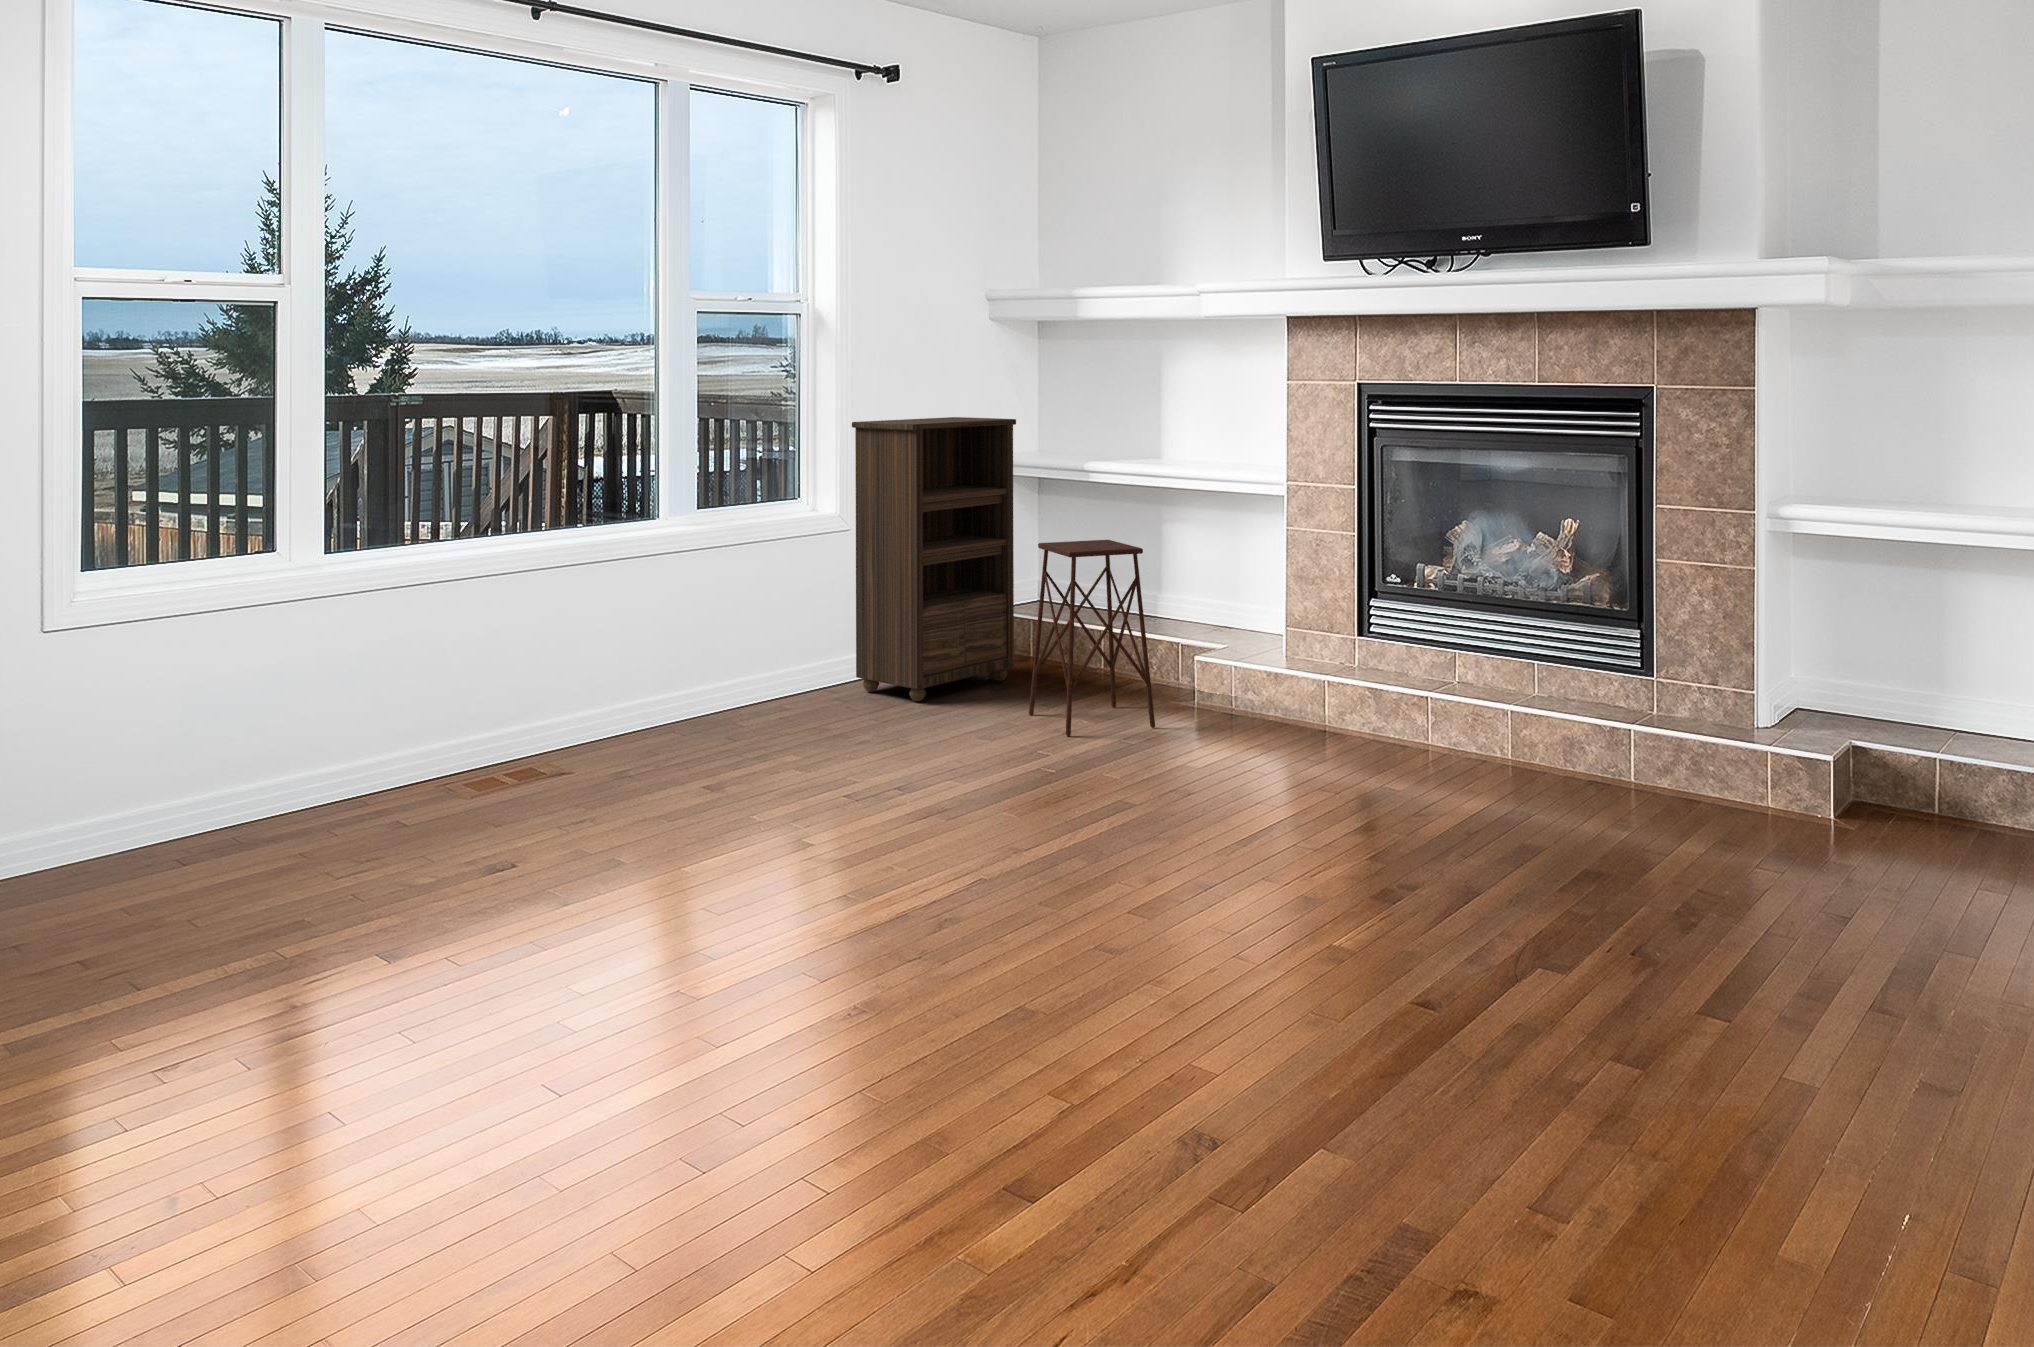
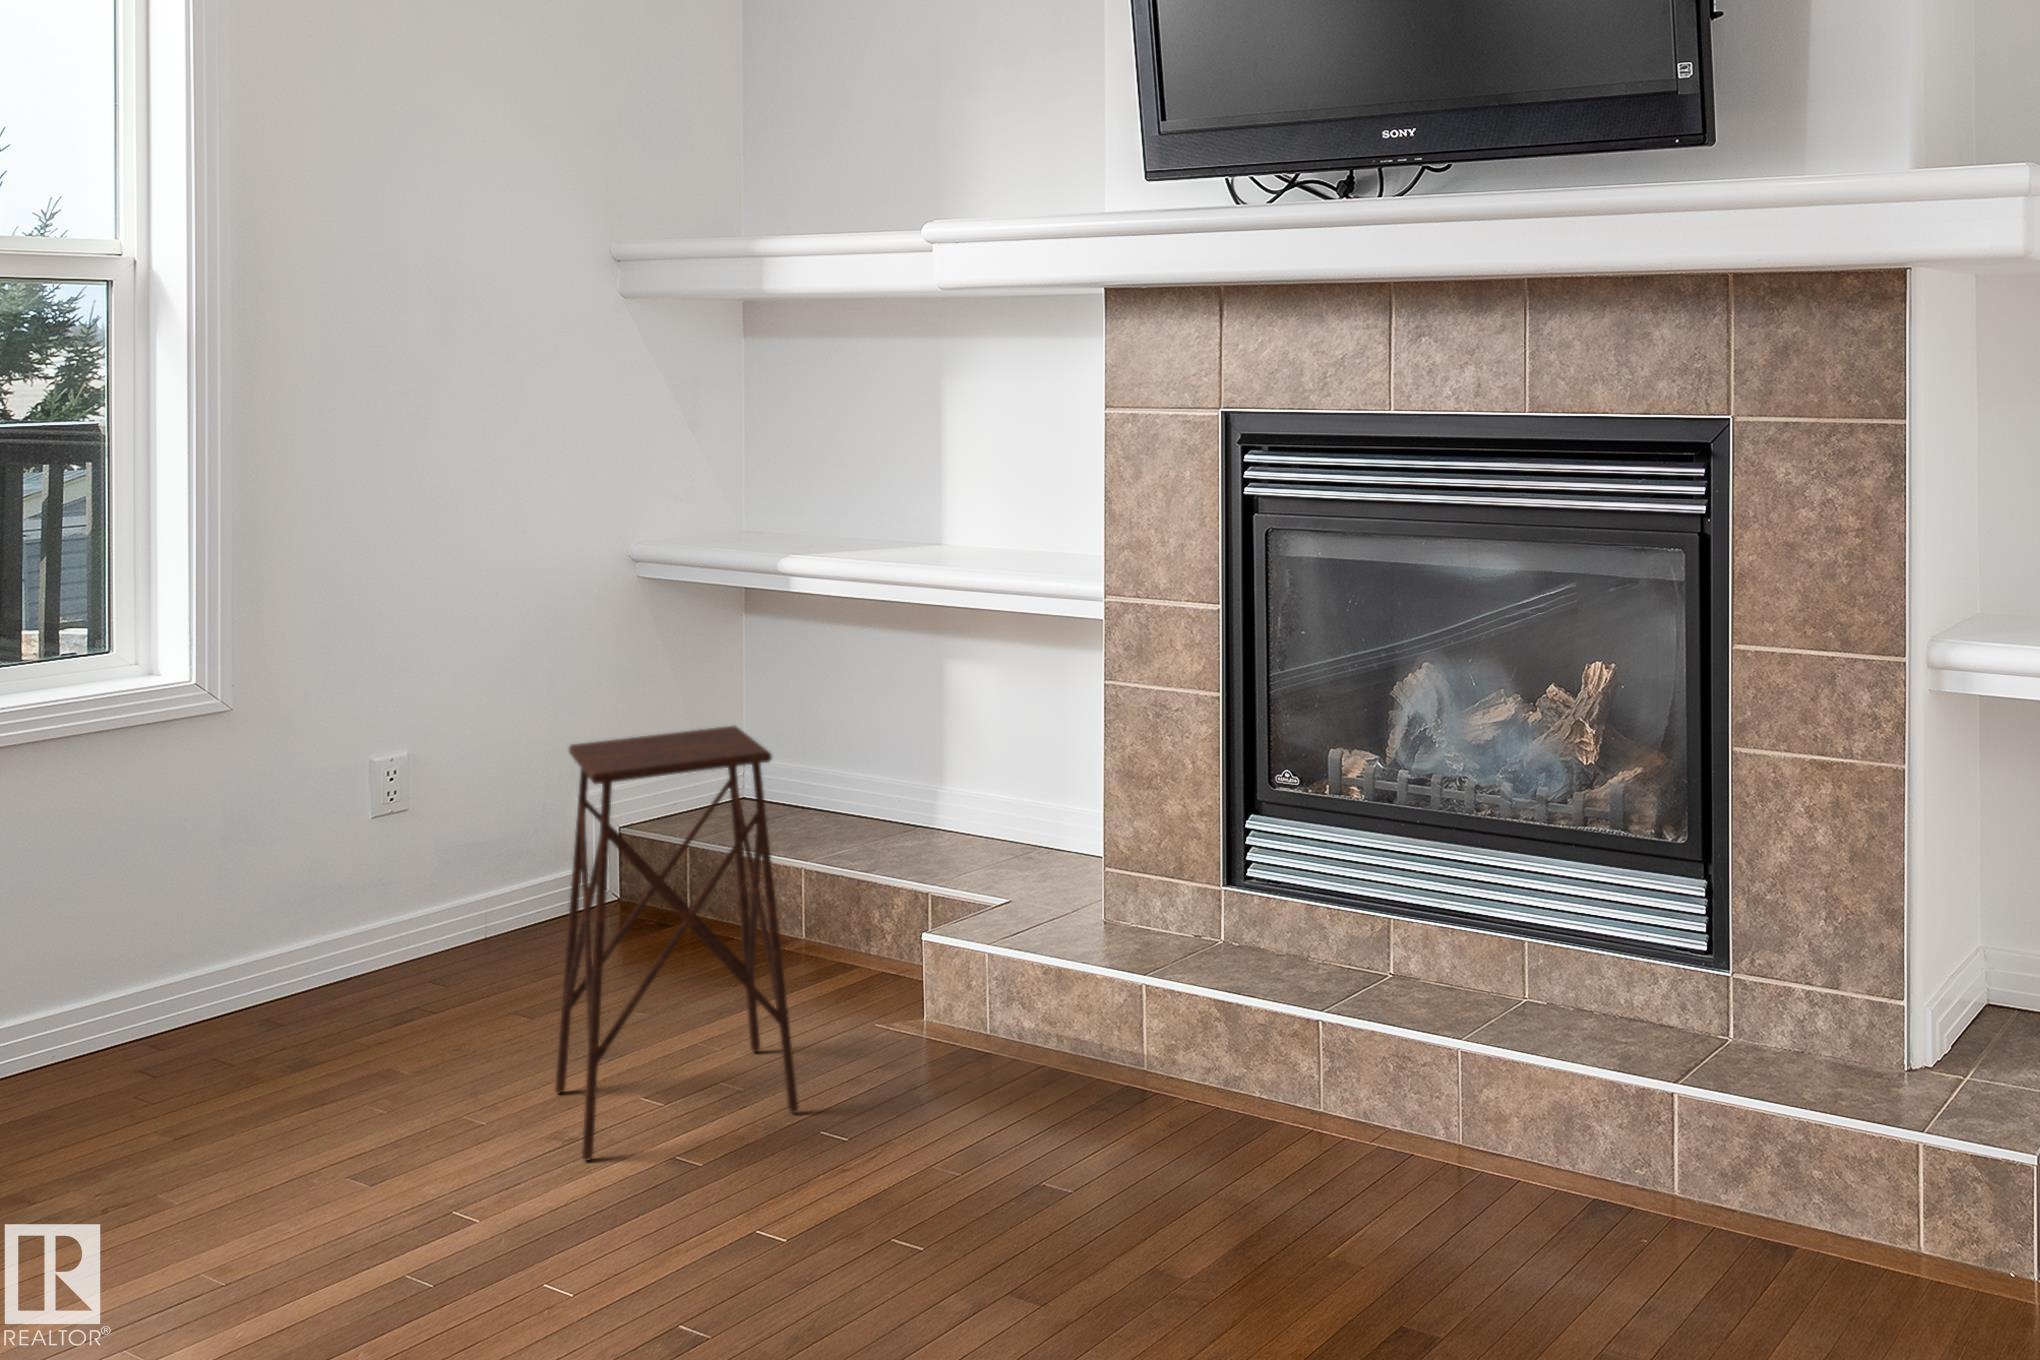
bookshelf: present [852,417,1016,701] -> none [211,480,607,1071]

